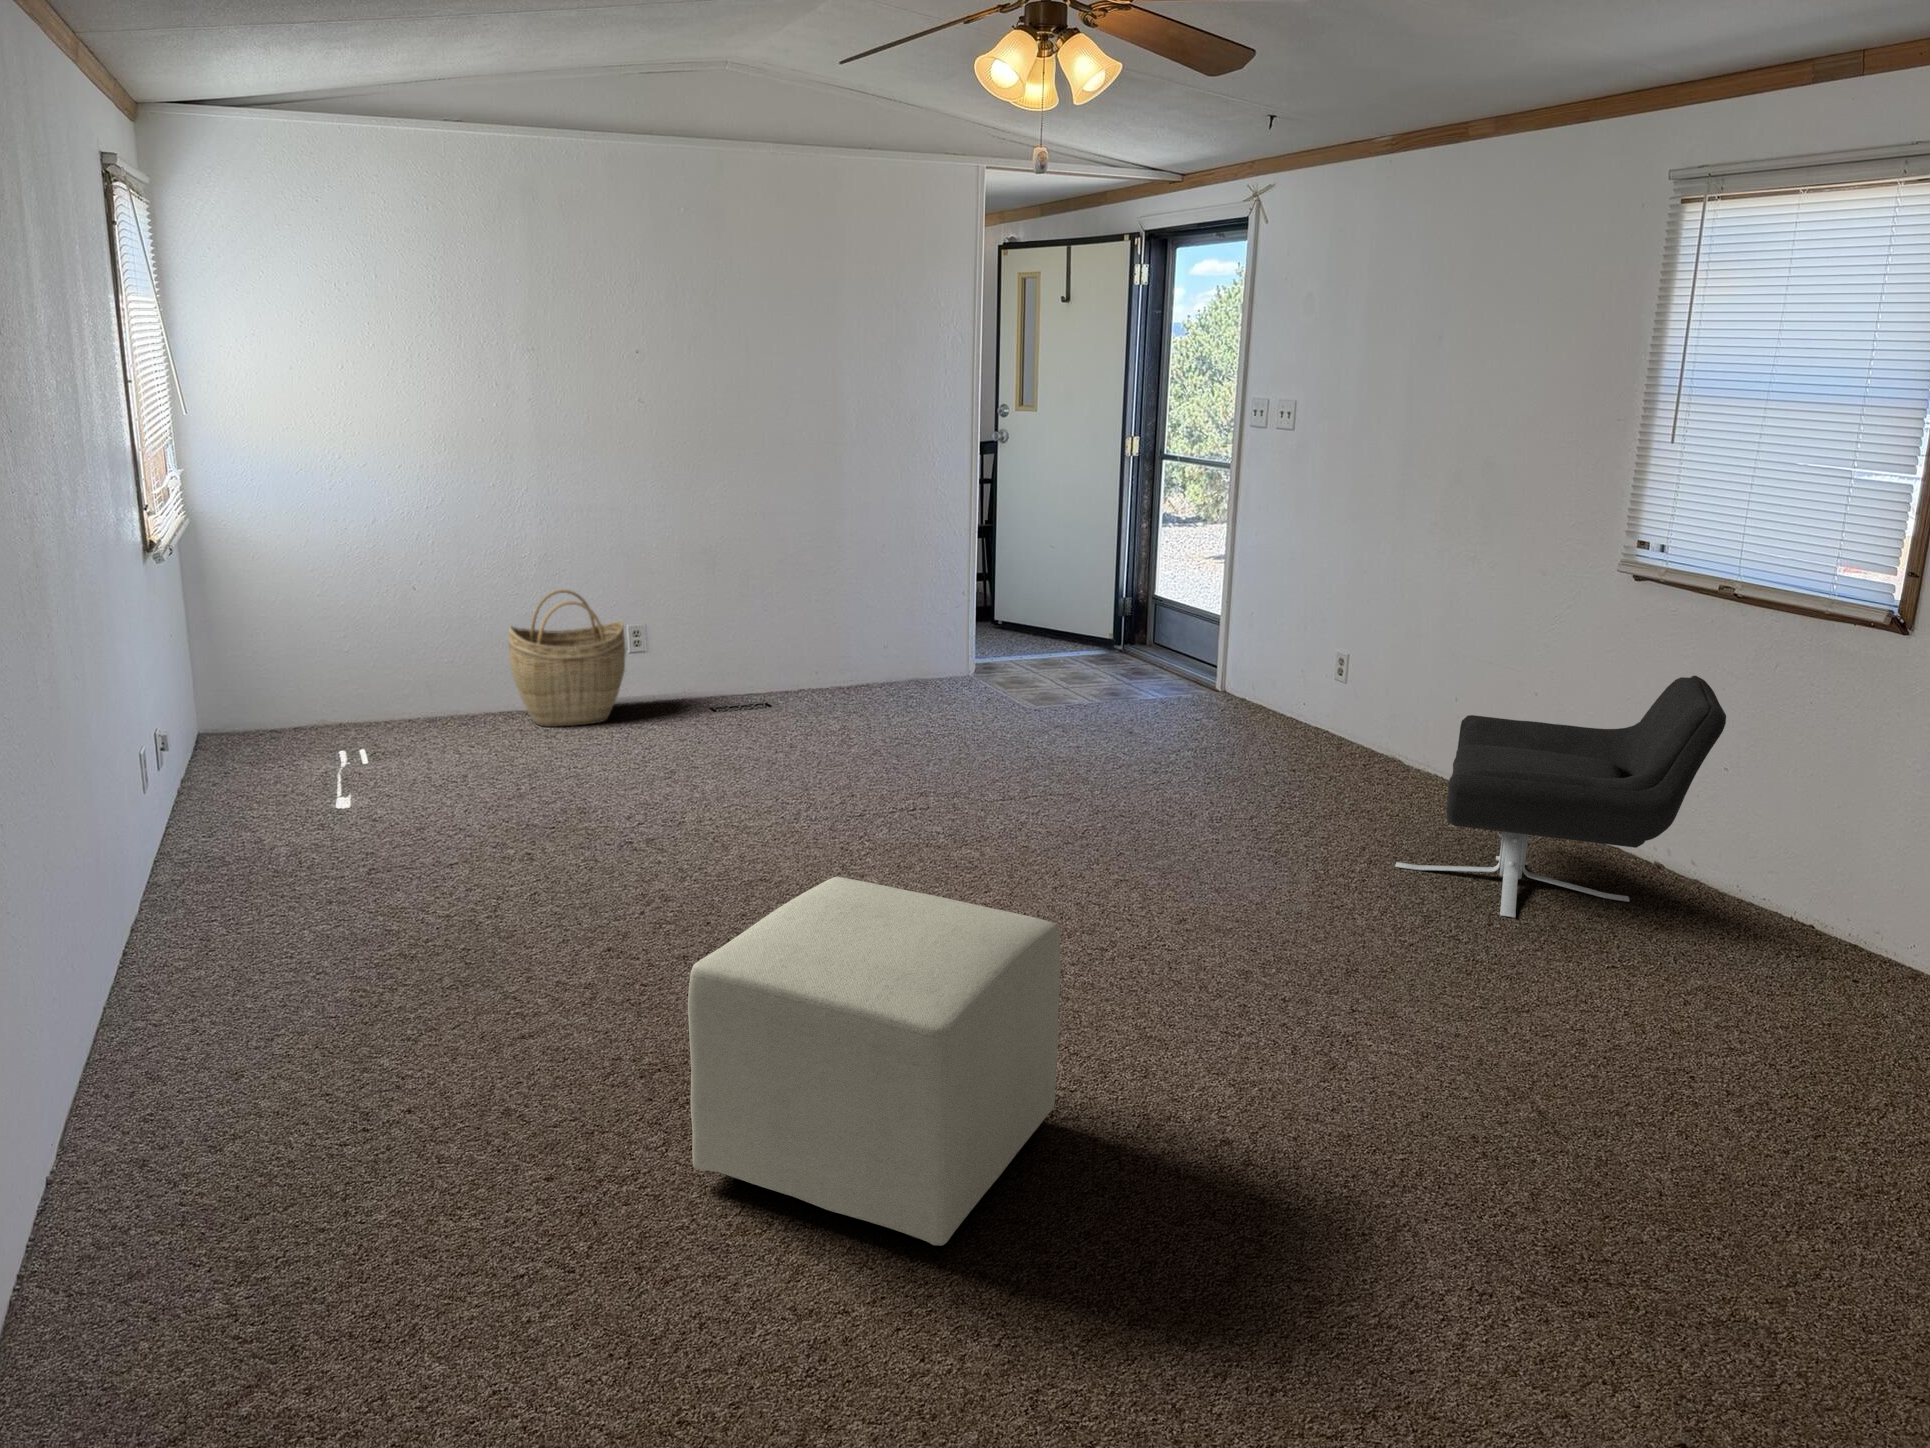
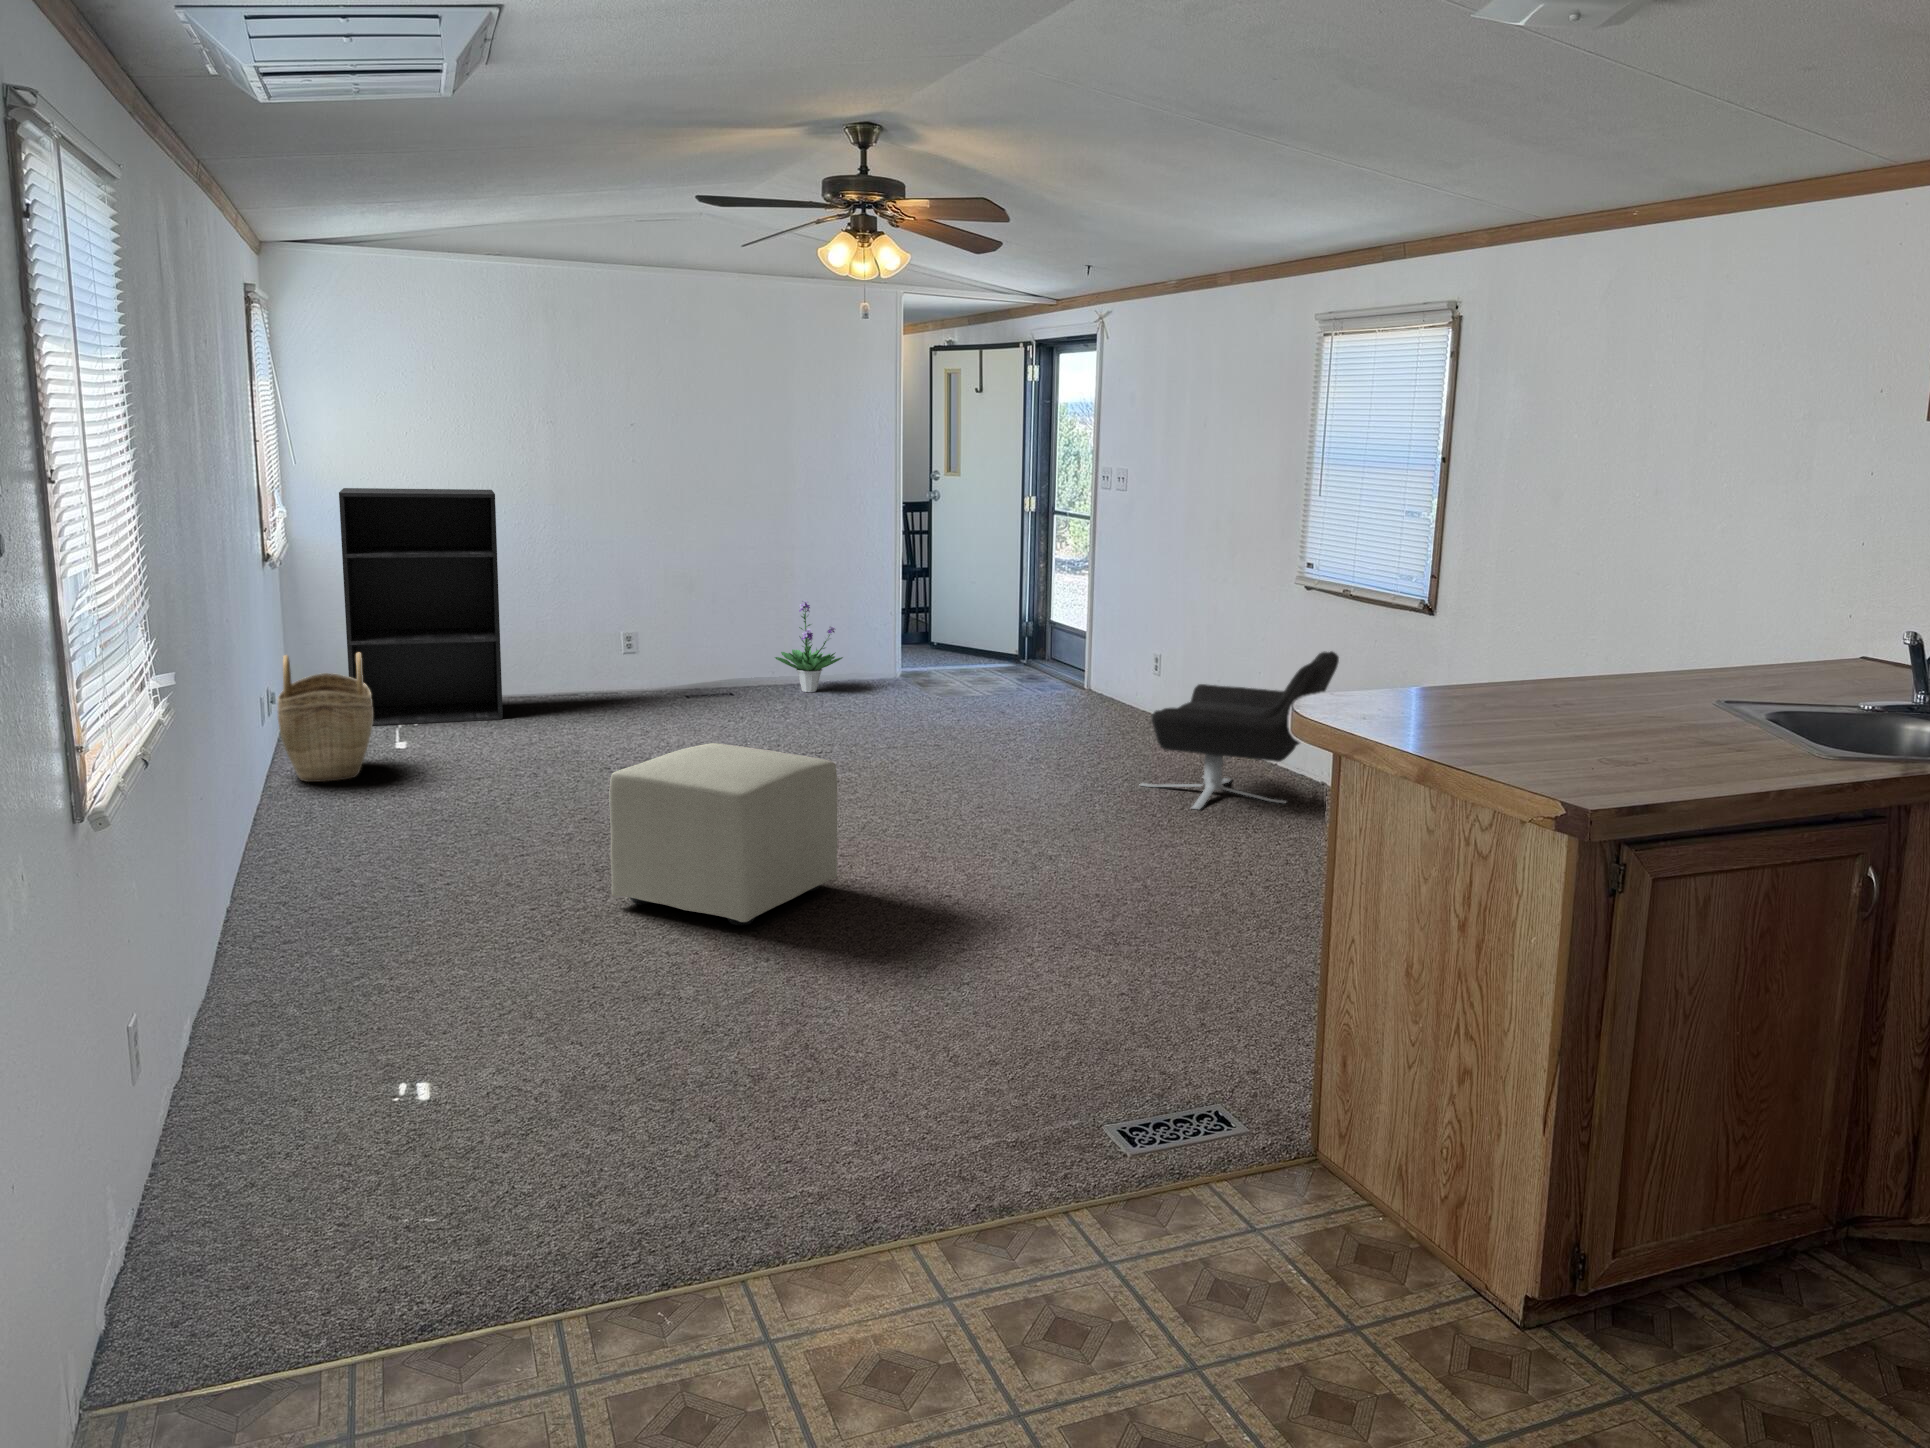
bookshelf: none [249,440,481,767] -> present [339,488,503,725]
potted plant: none [826,578,915,697] -> present [775,600,843,692]
woven basket: present [509,589,626,726] -> present [278,653,373,782]

